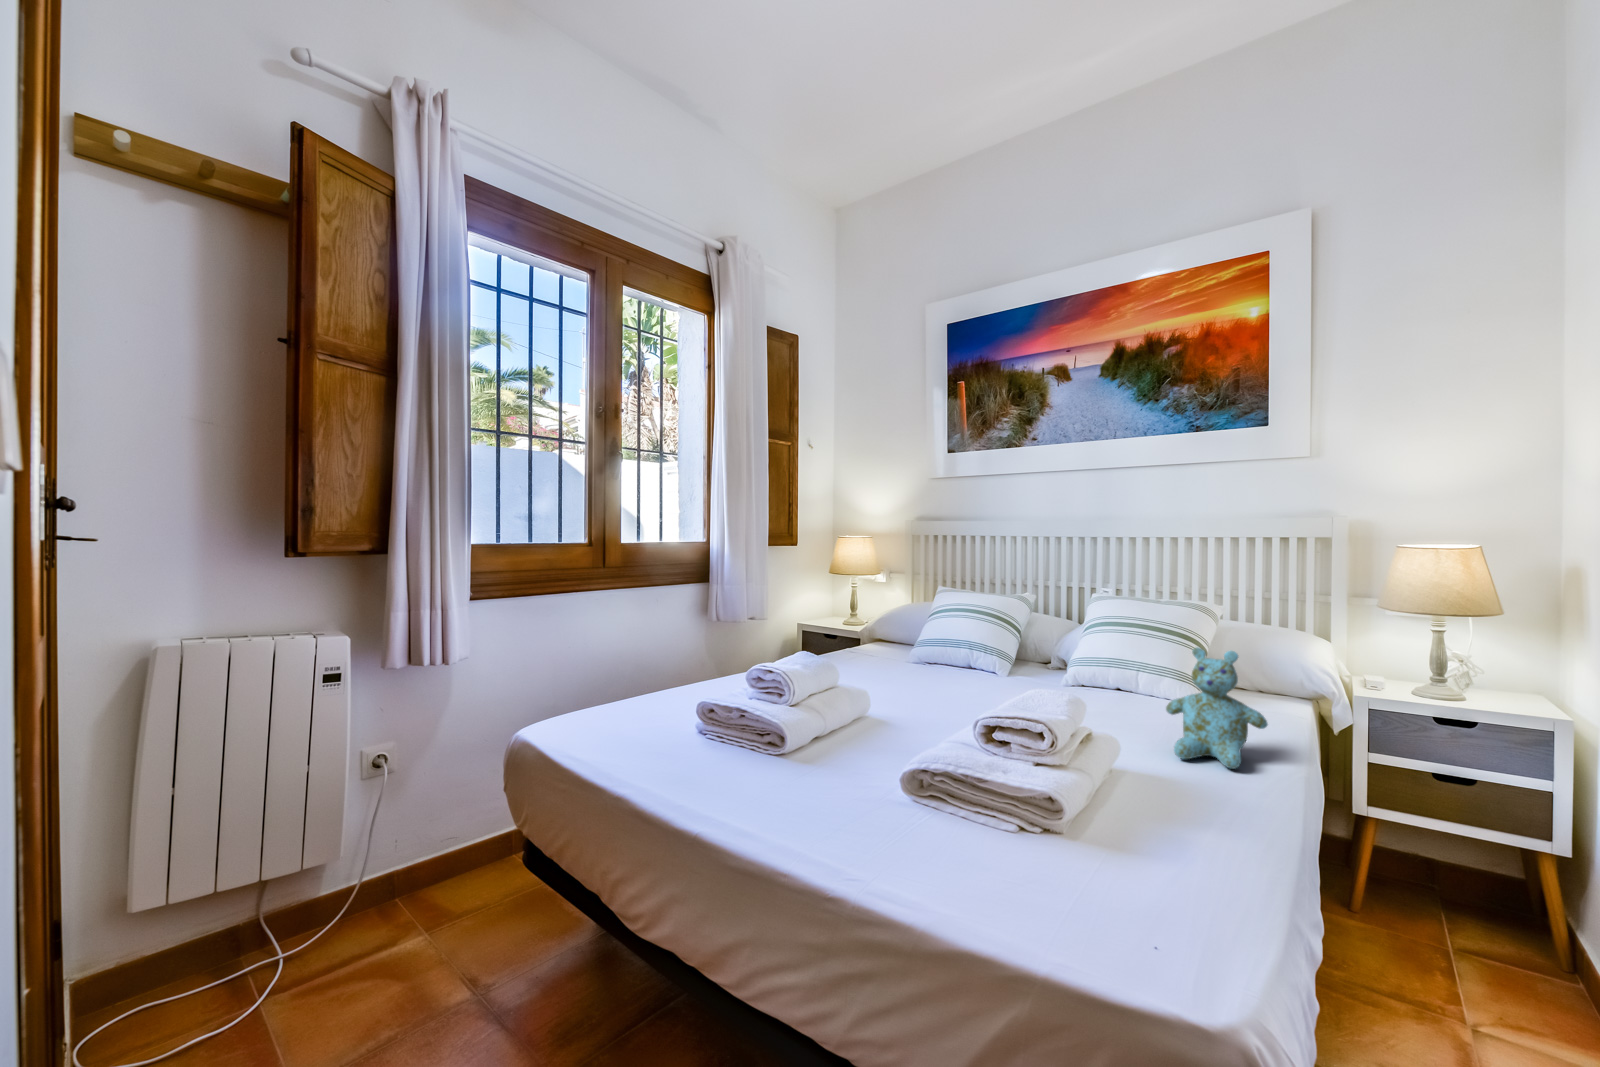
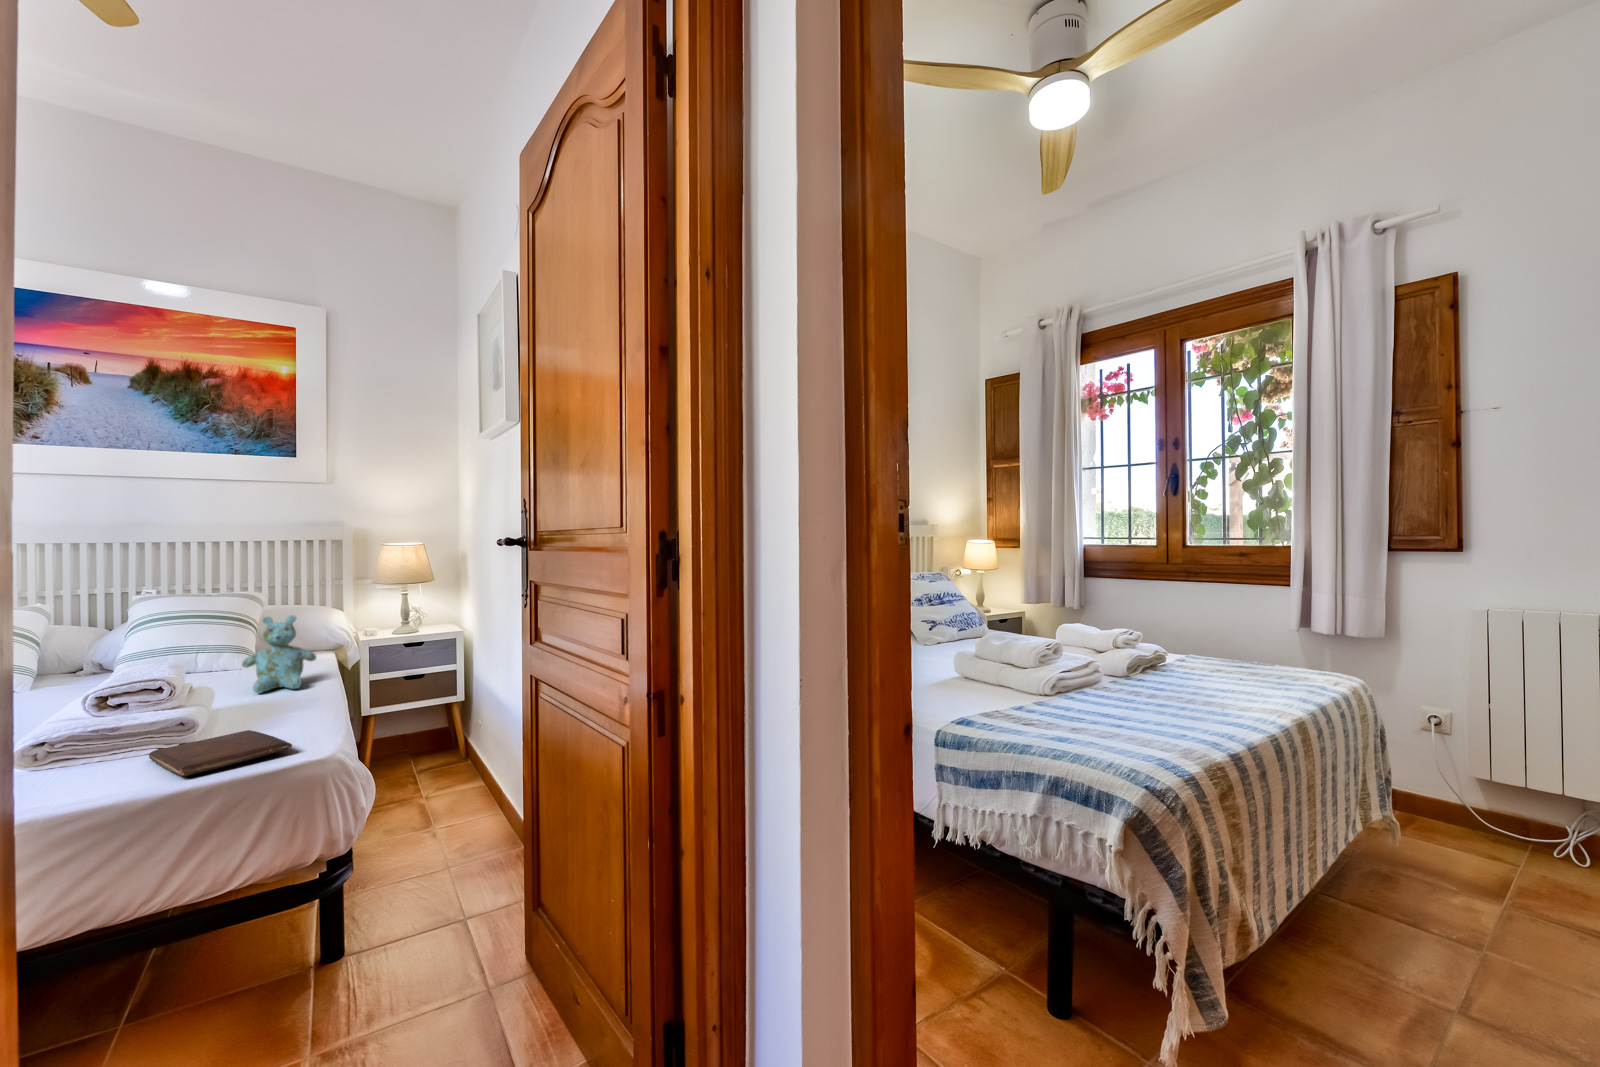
book: none [996,834,1167,942] -> present [149,730,292,776]

